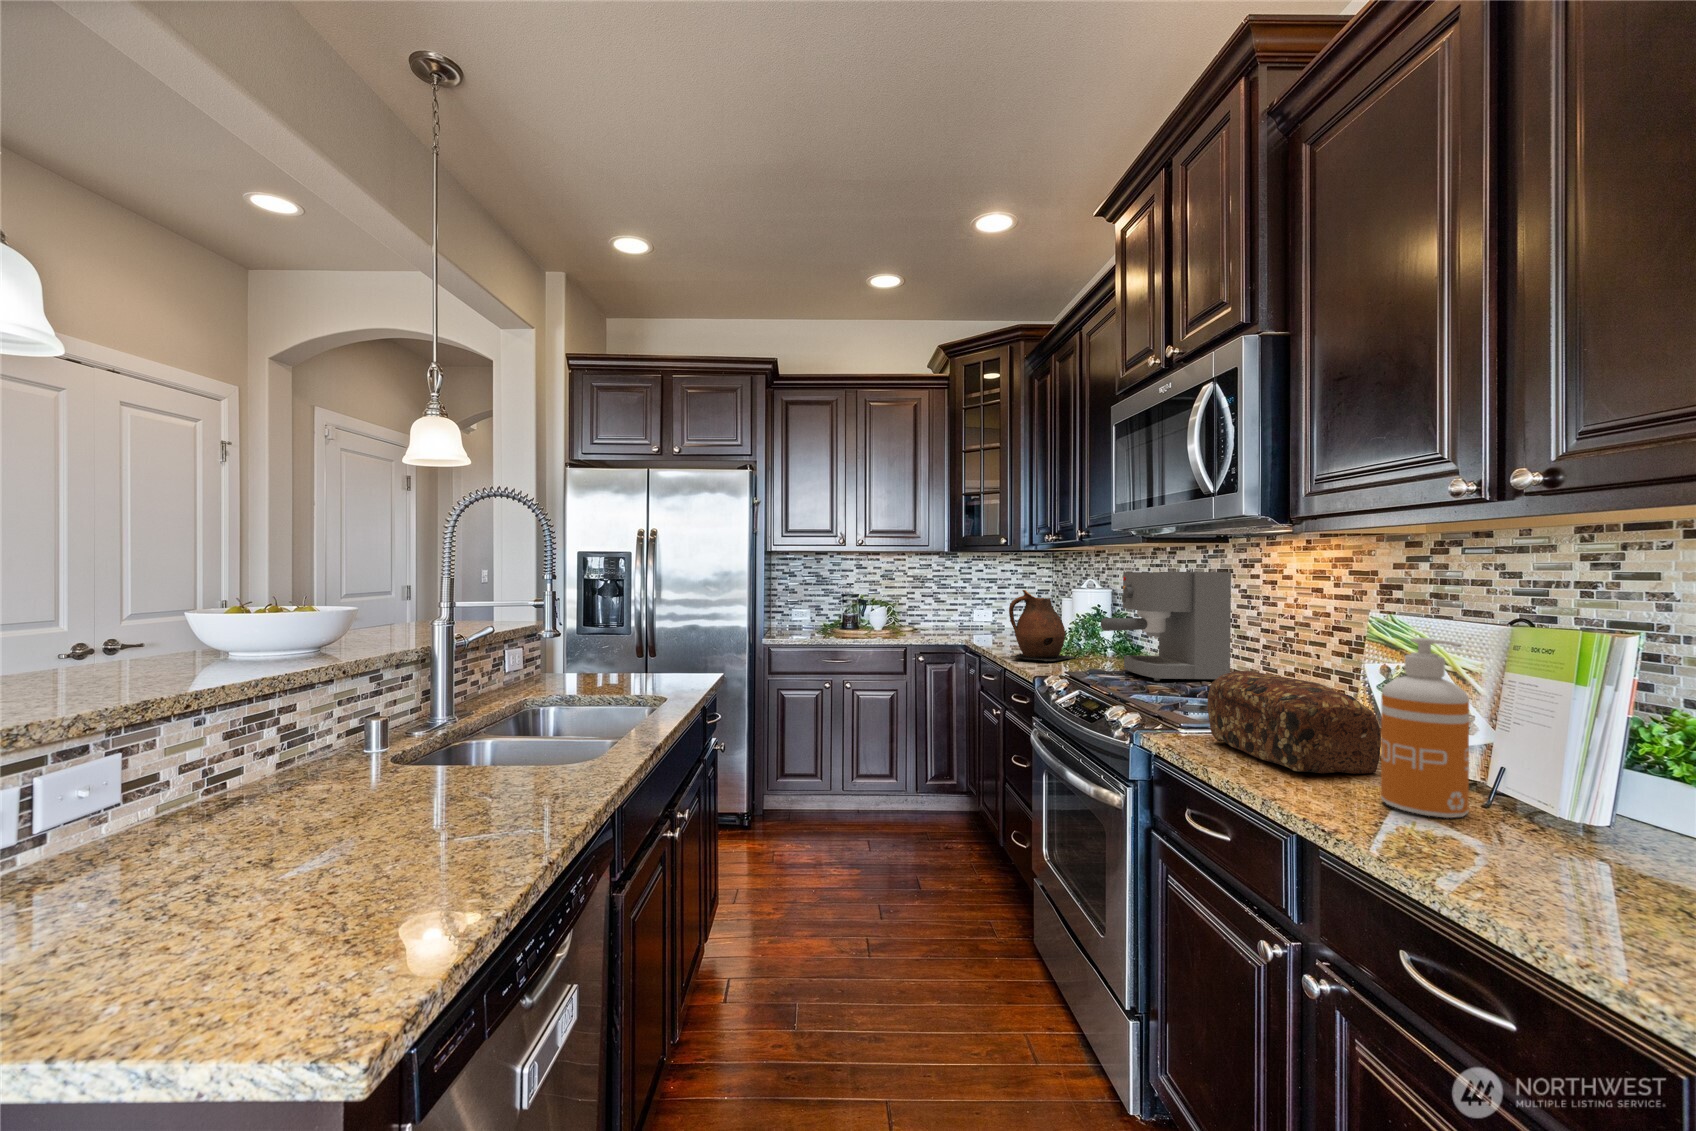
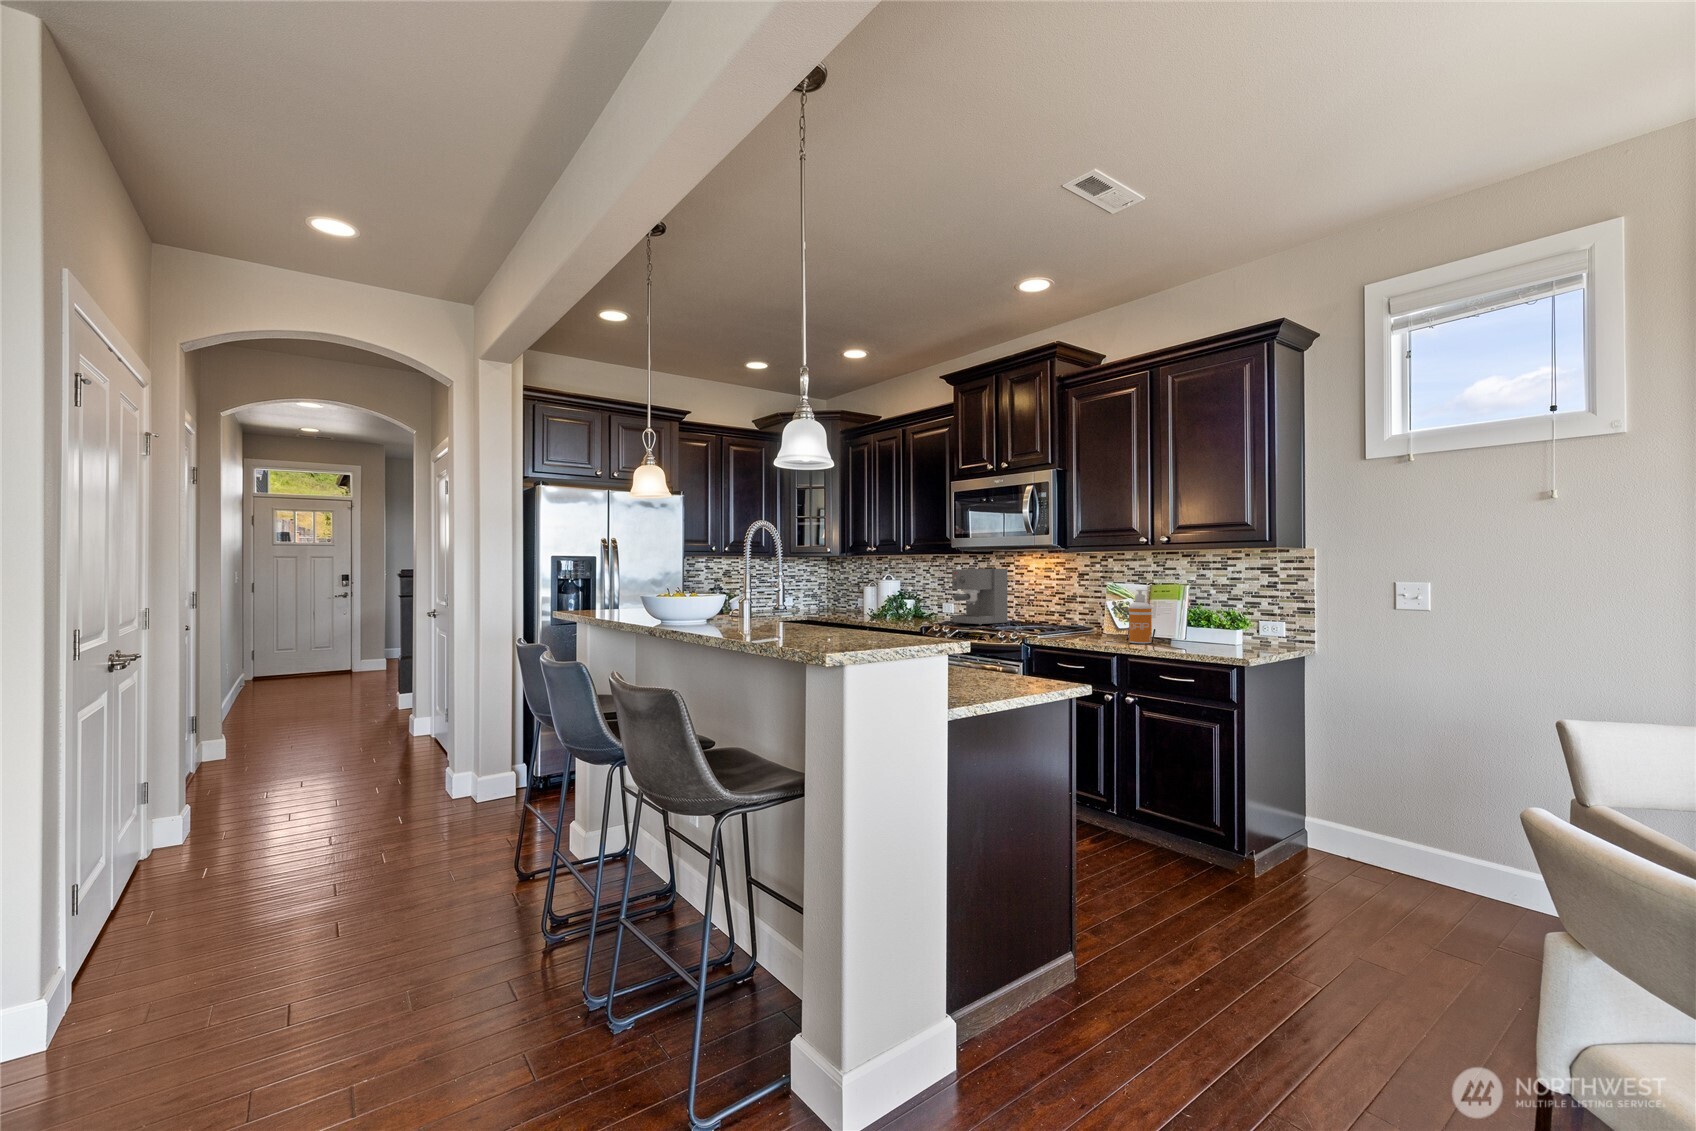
ceramic pitcher: present [1009,590,1075,662] -> none [871,581,906,624]
bread loaf: present [1208,671,1381,774] -> none [1054,609,1118,640]

